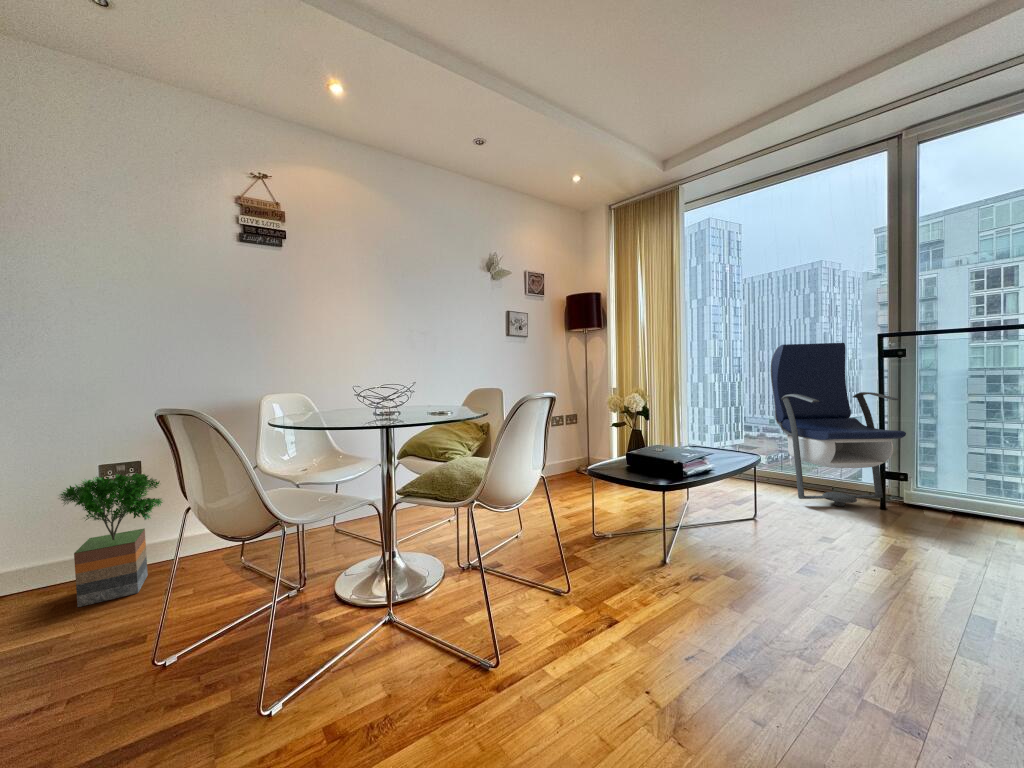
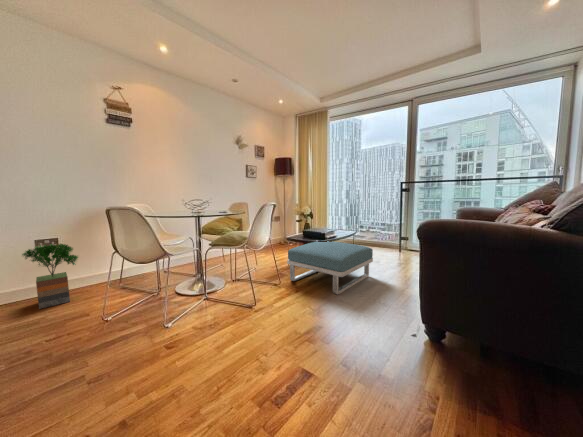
armchair: present [771,343,906,506] -> none [363,186,408,252]
footstool: none [585,479,824,655] -> present [287,241,373,295]

